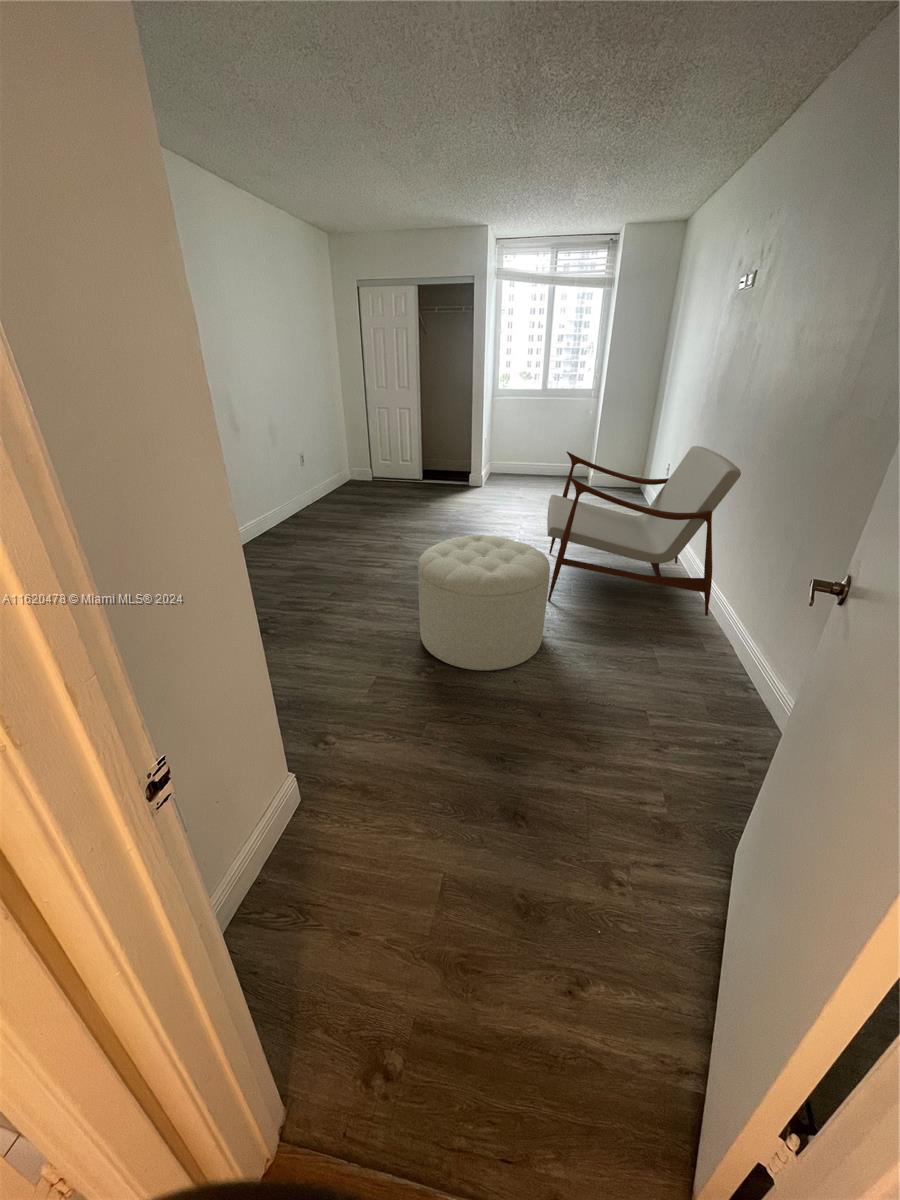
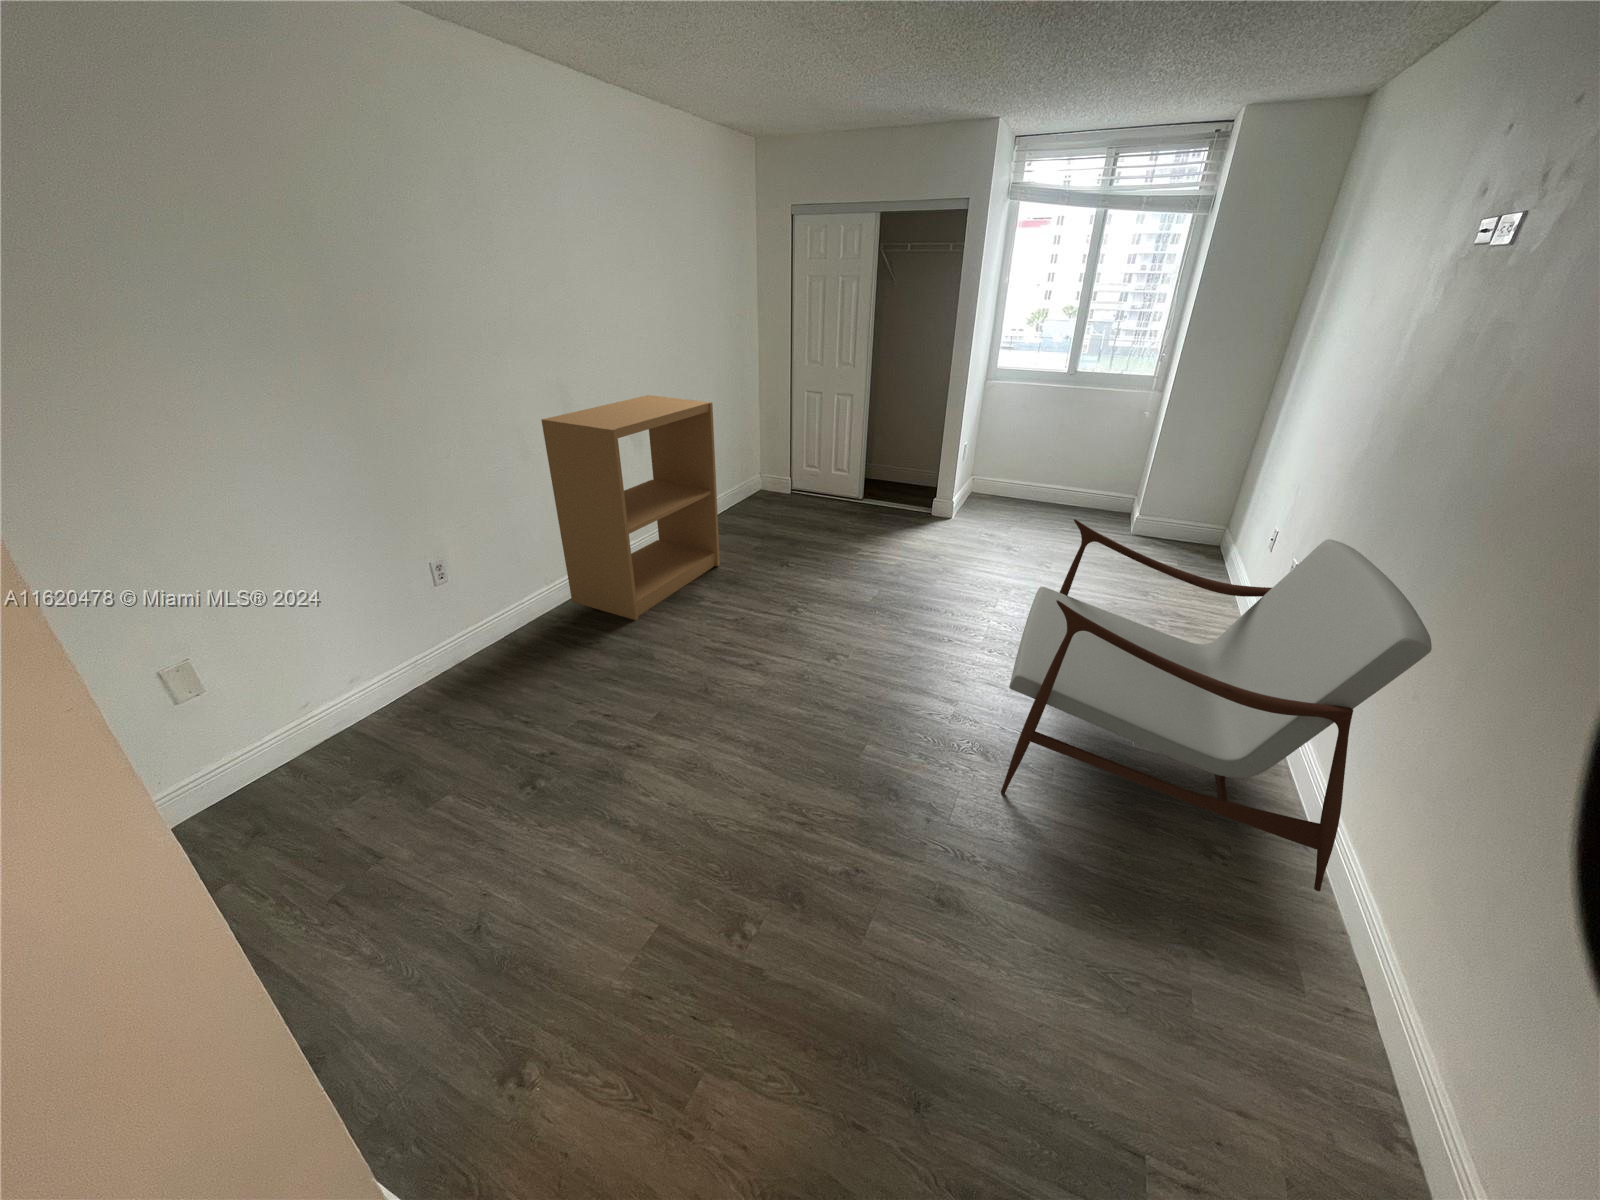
bookshelf: none [220,405,342,552] -> present [541,395,720,620]
ottoman: present [418,535,550,671] -> none [748,681,988,962]

